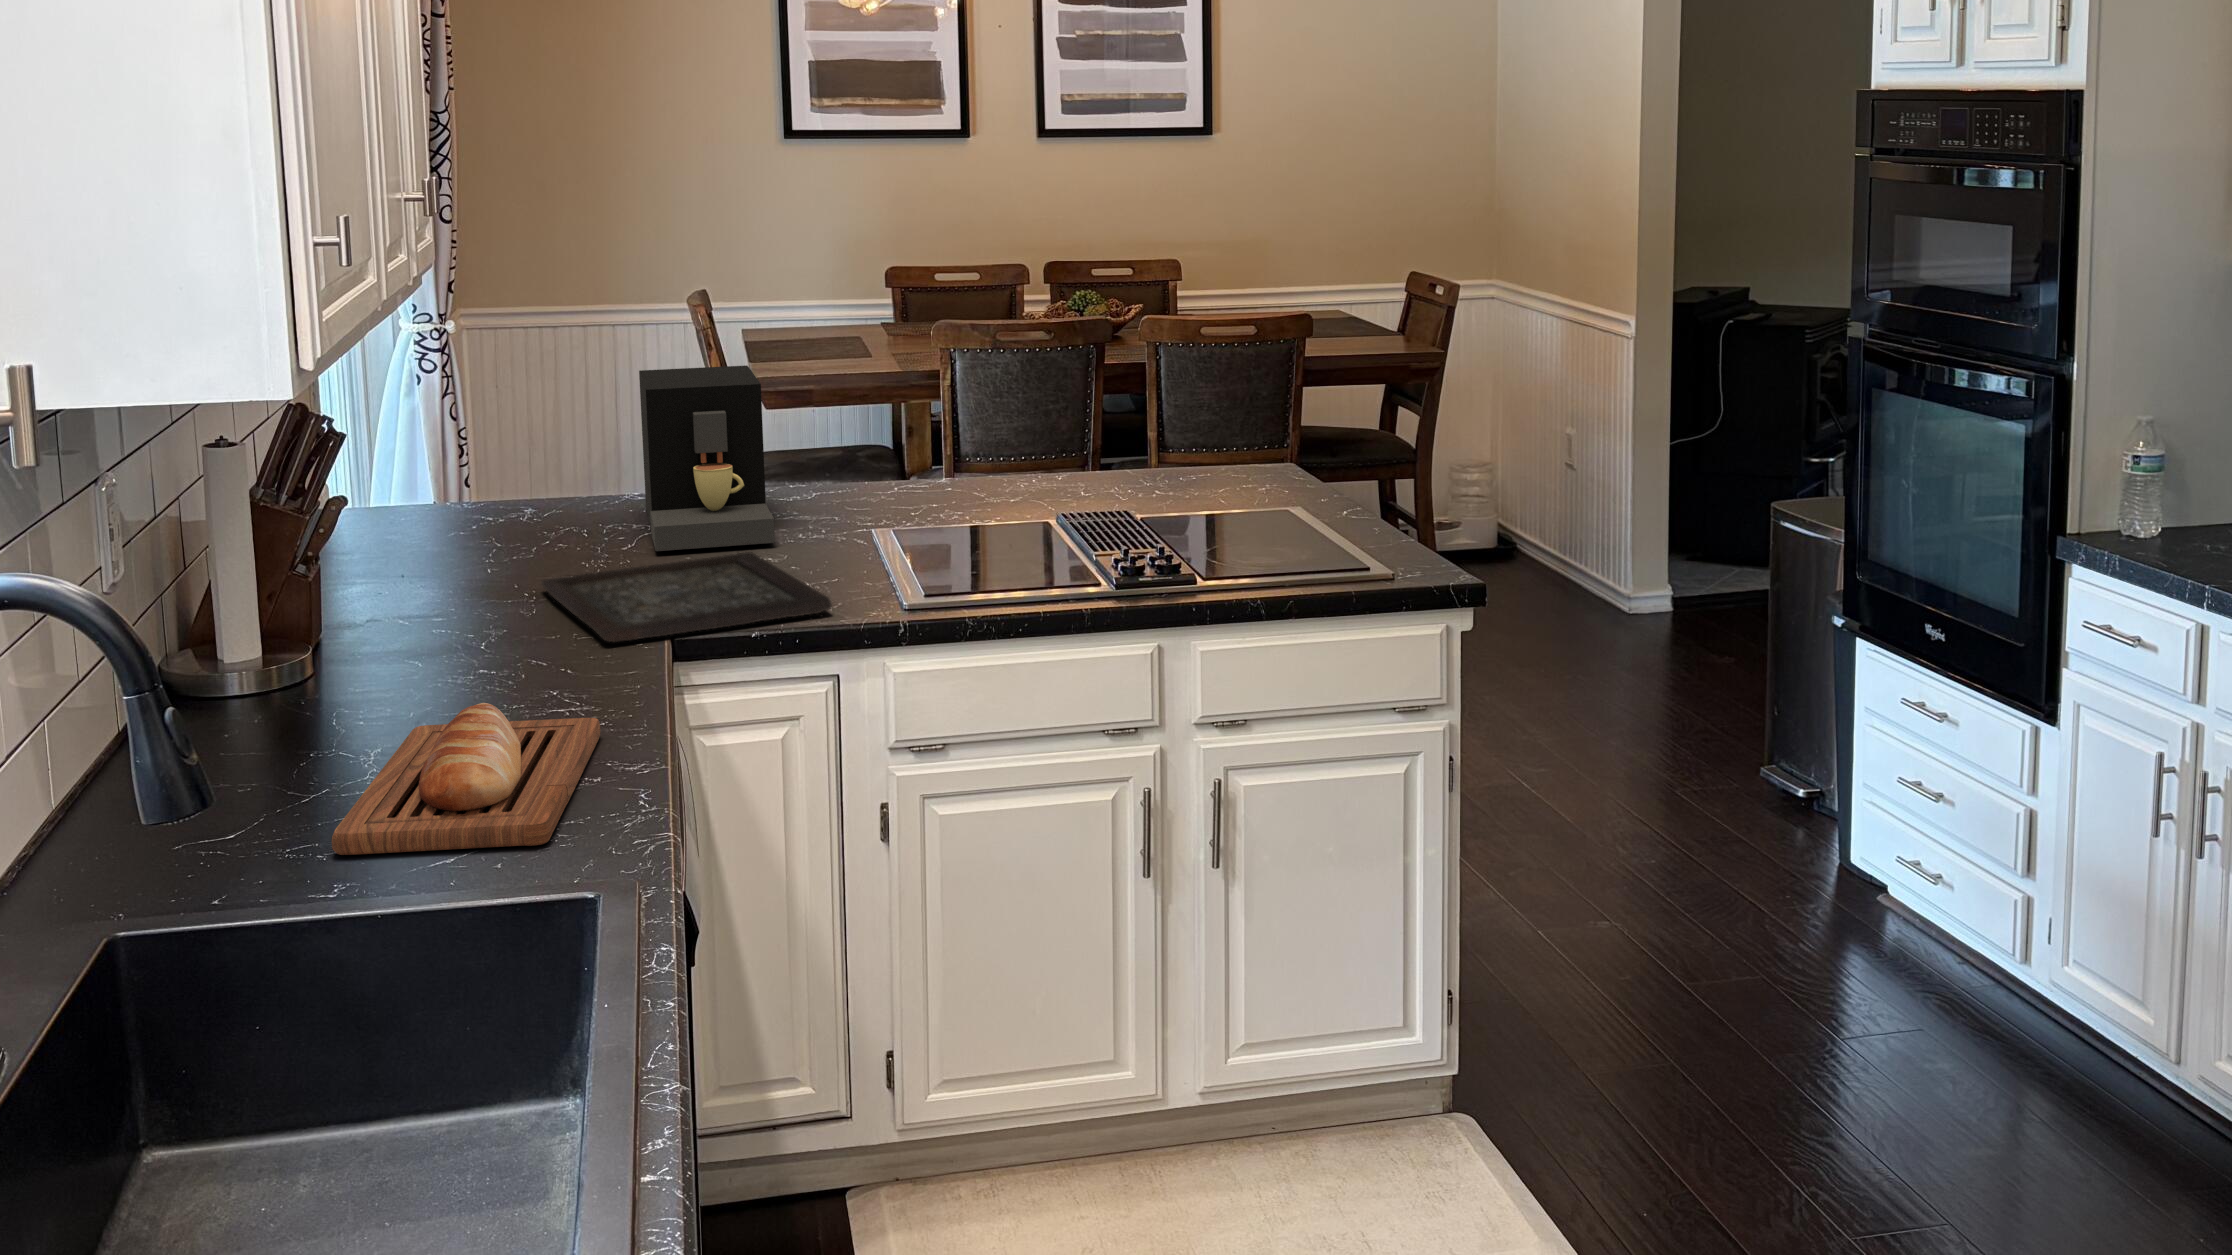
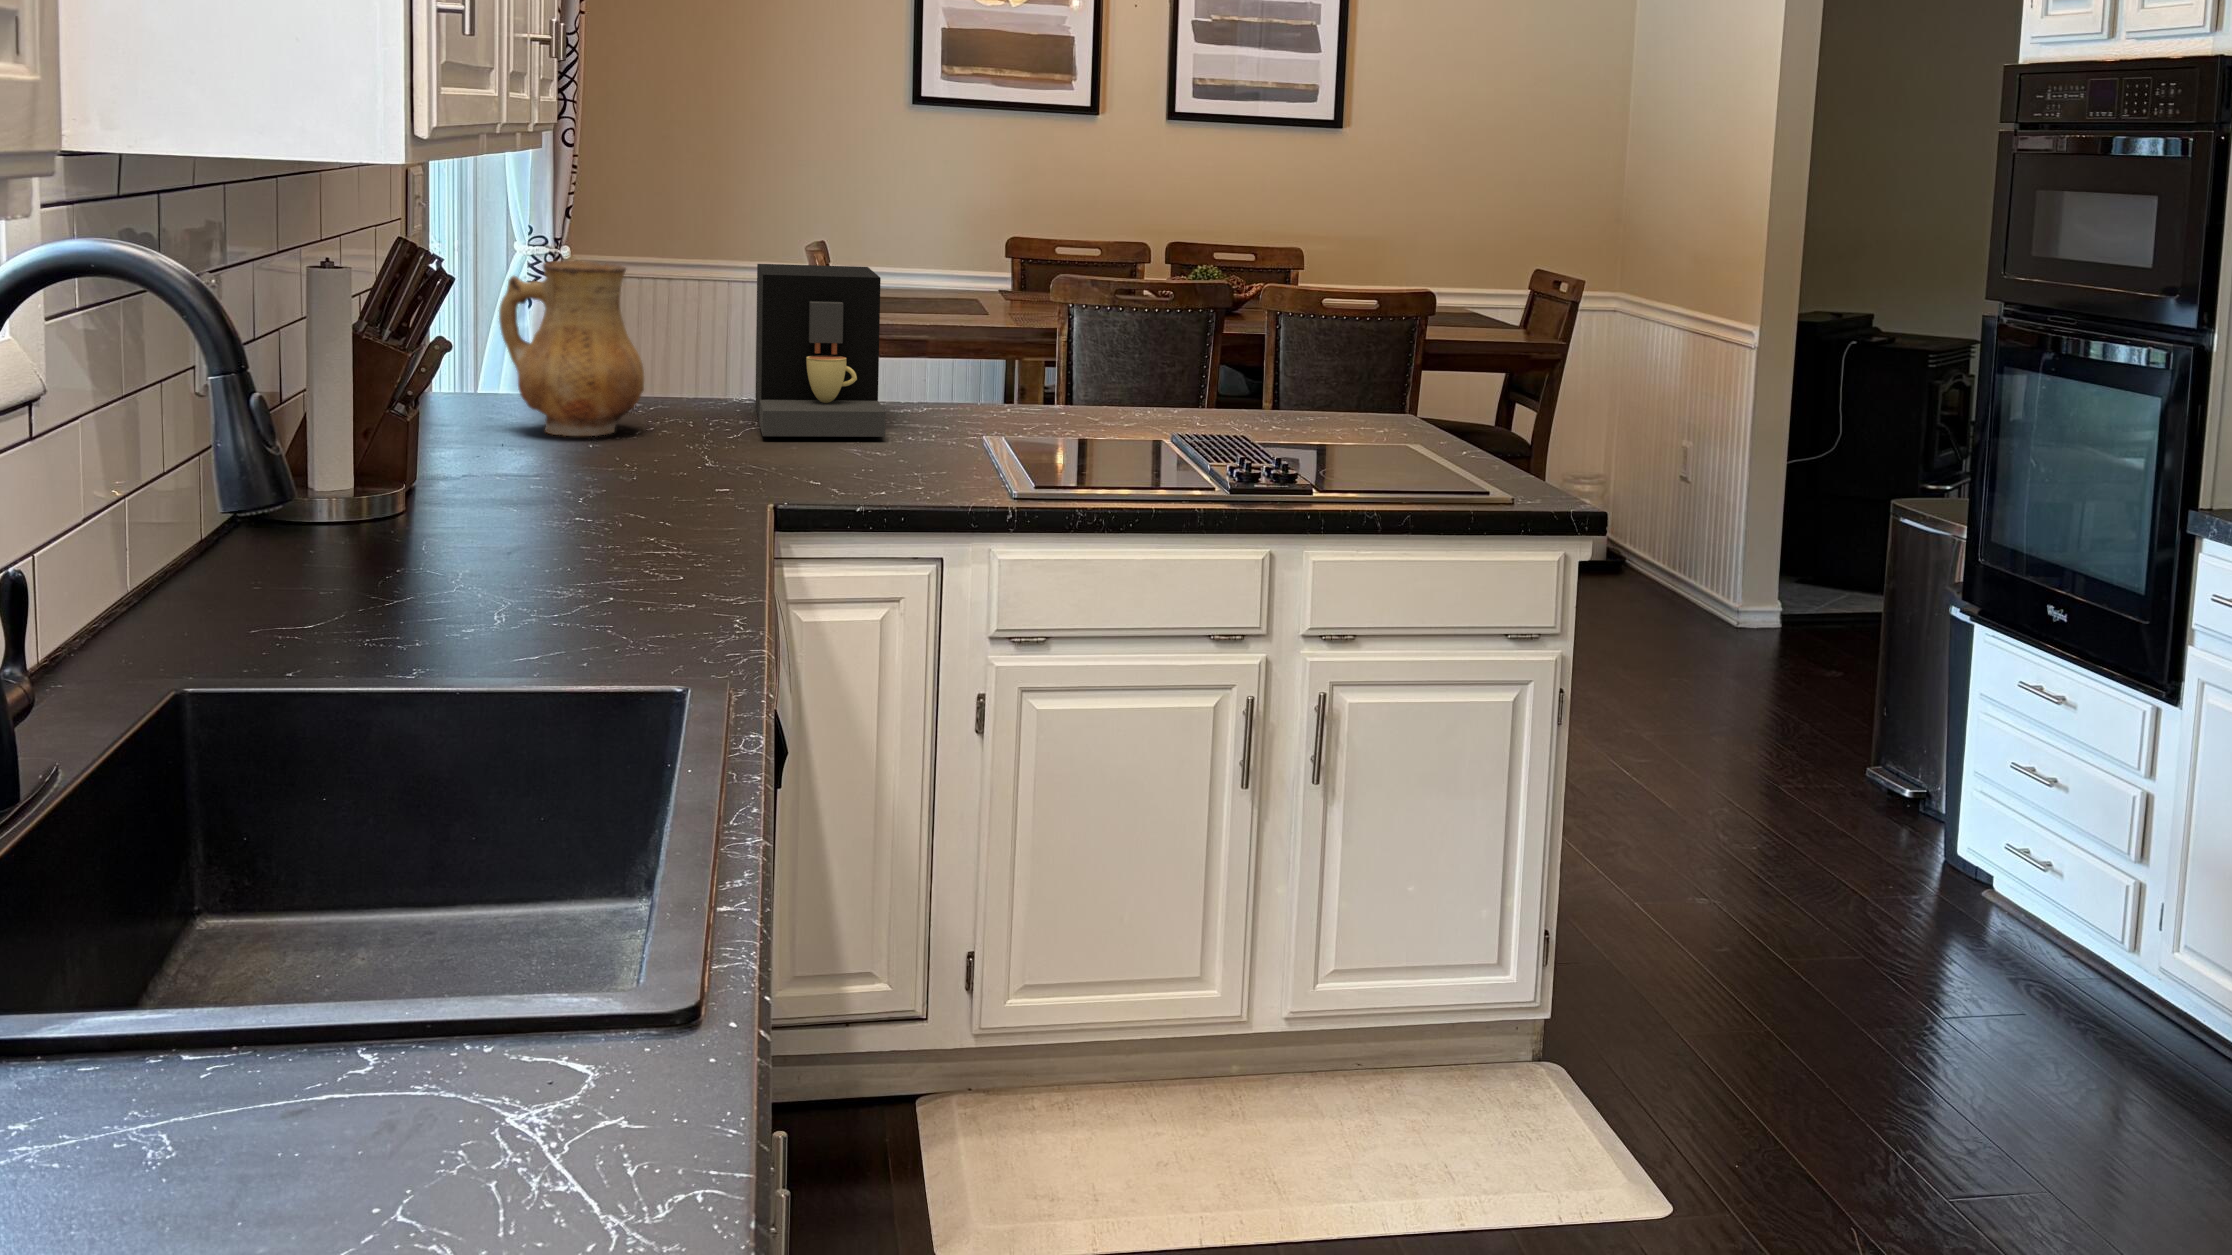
ceramic pitcher: none [391,389,537,564] -> present [499,261,644,436]
tray: present [541,552,832,642] -> none [643,439,940,501]
bread loaf: present [331,703,600,855] -> none [404,524,695,651]

